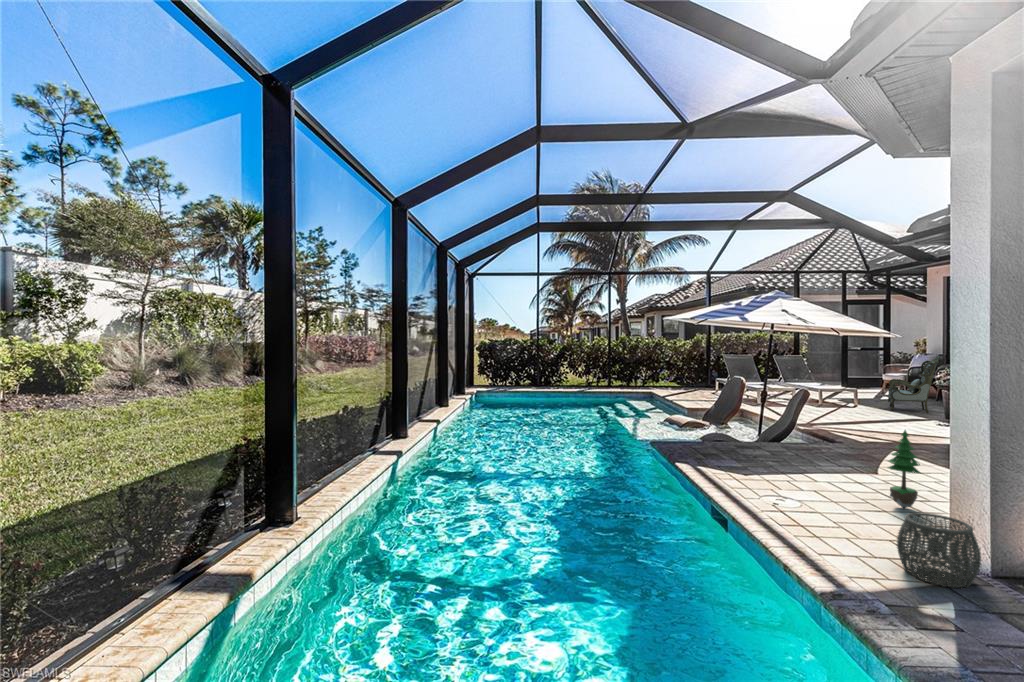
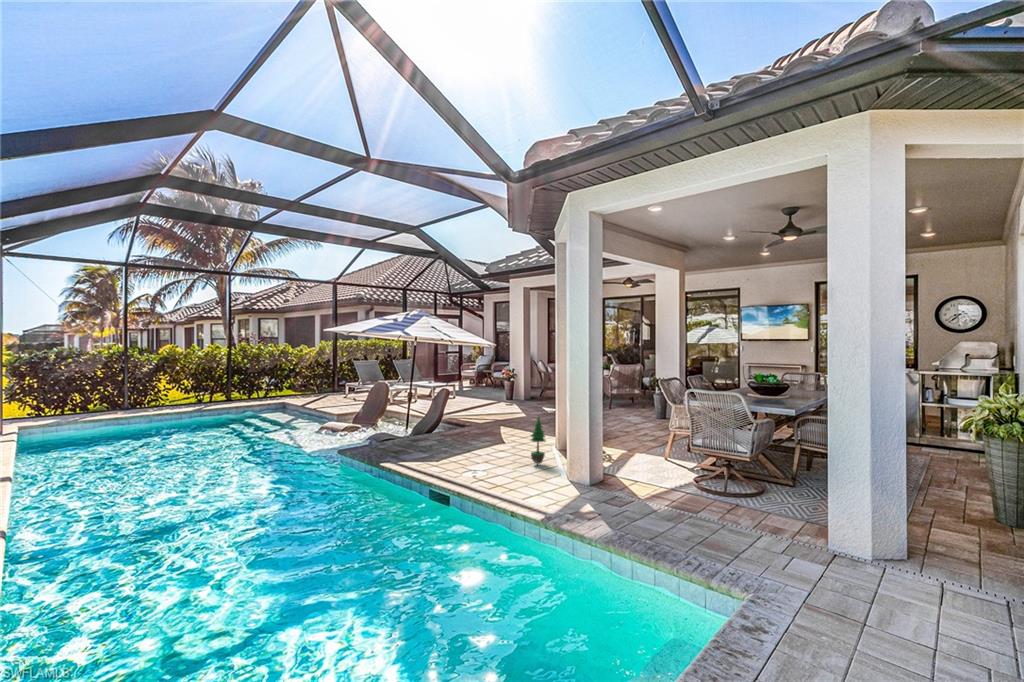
armchair: present [888,356,940,413] -> none [475,360,505,401]
woven basket: present [897,513,981,588] -> none [560,462,597,501]

